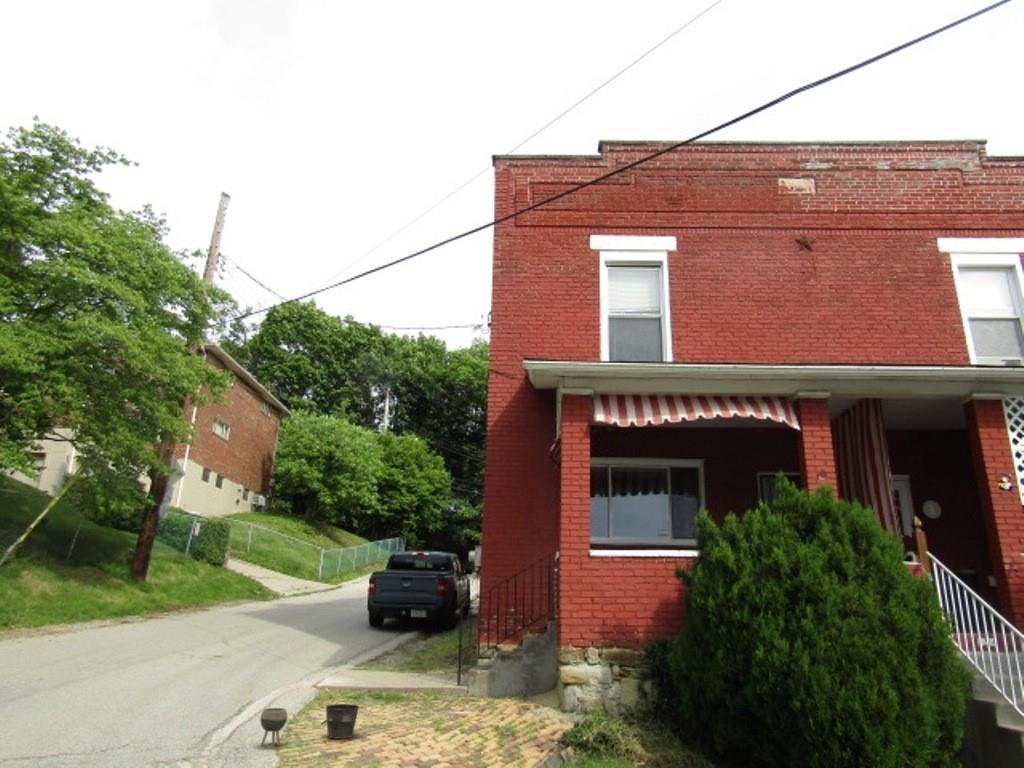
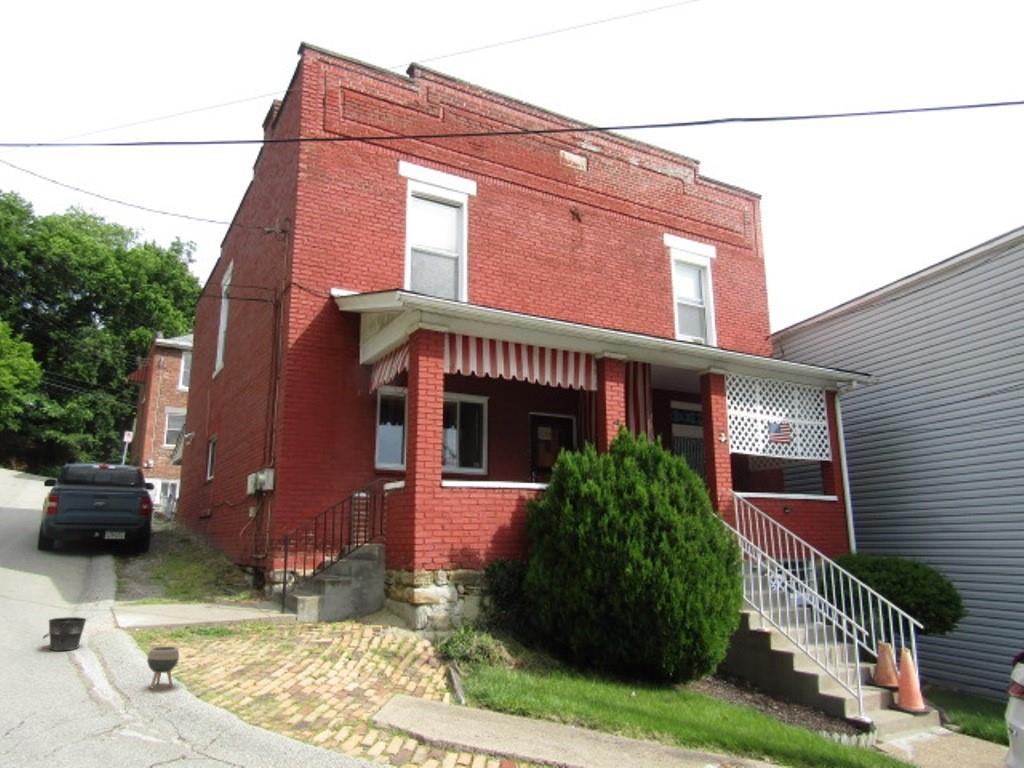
bucket: present [321,704,359,739] -> present [43,617,86,650]

